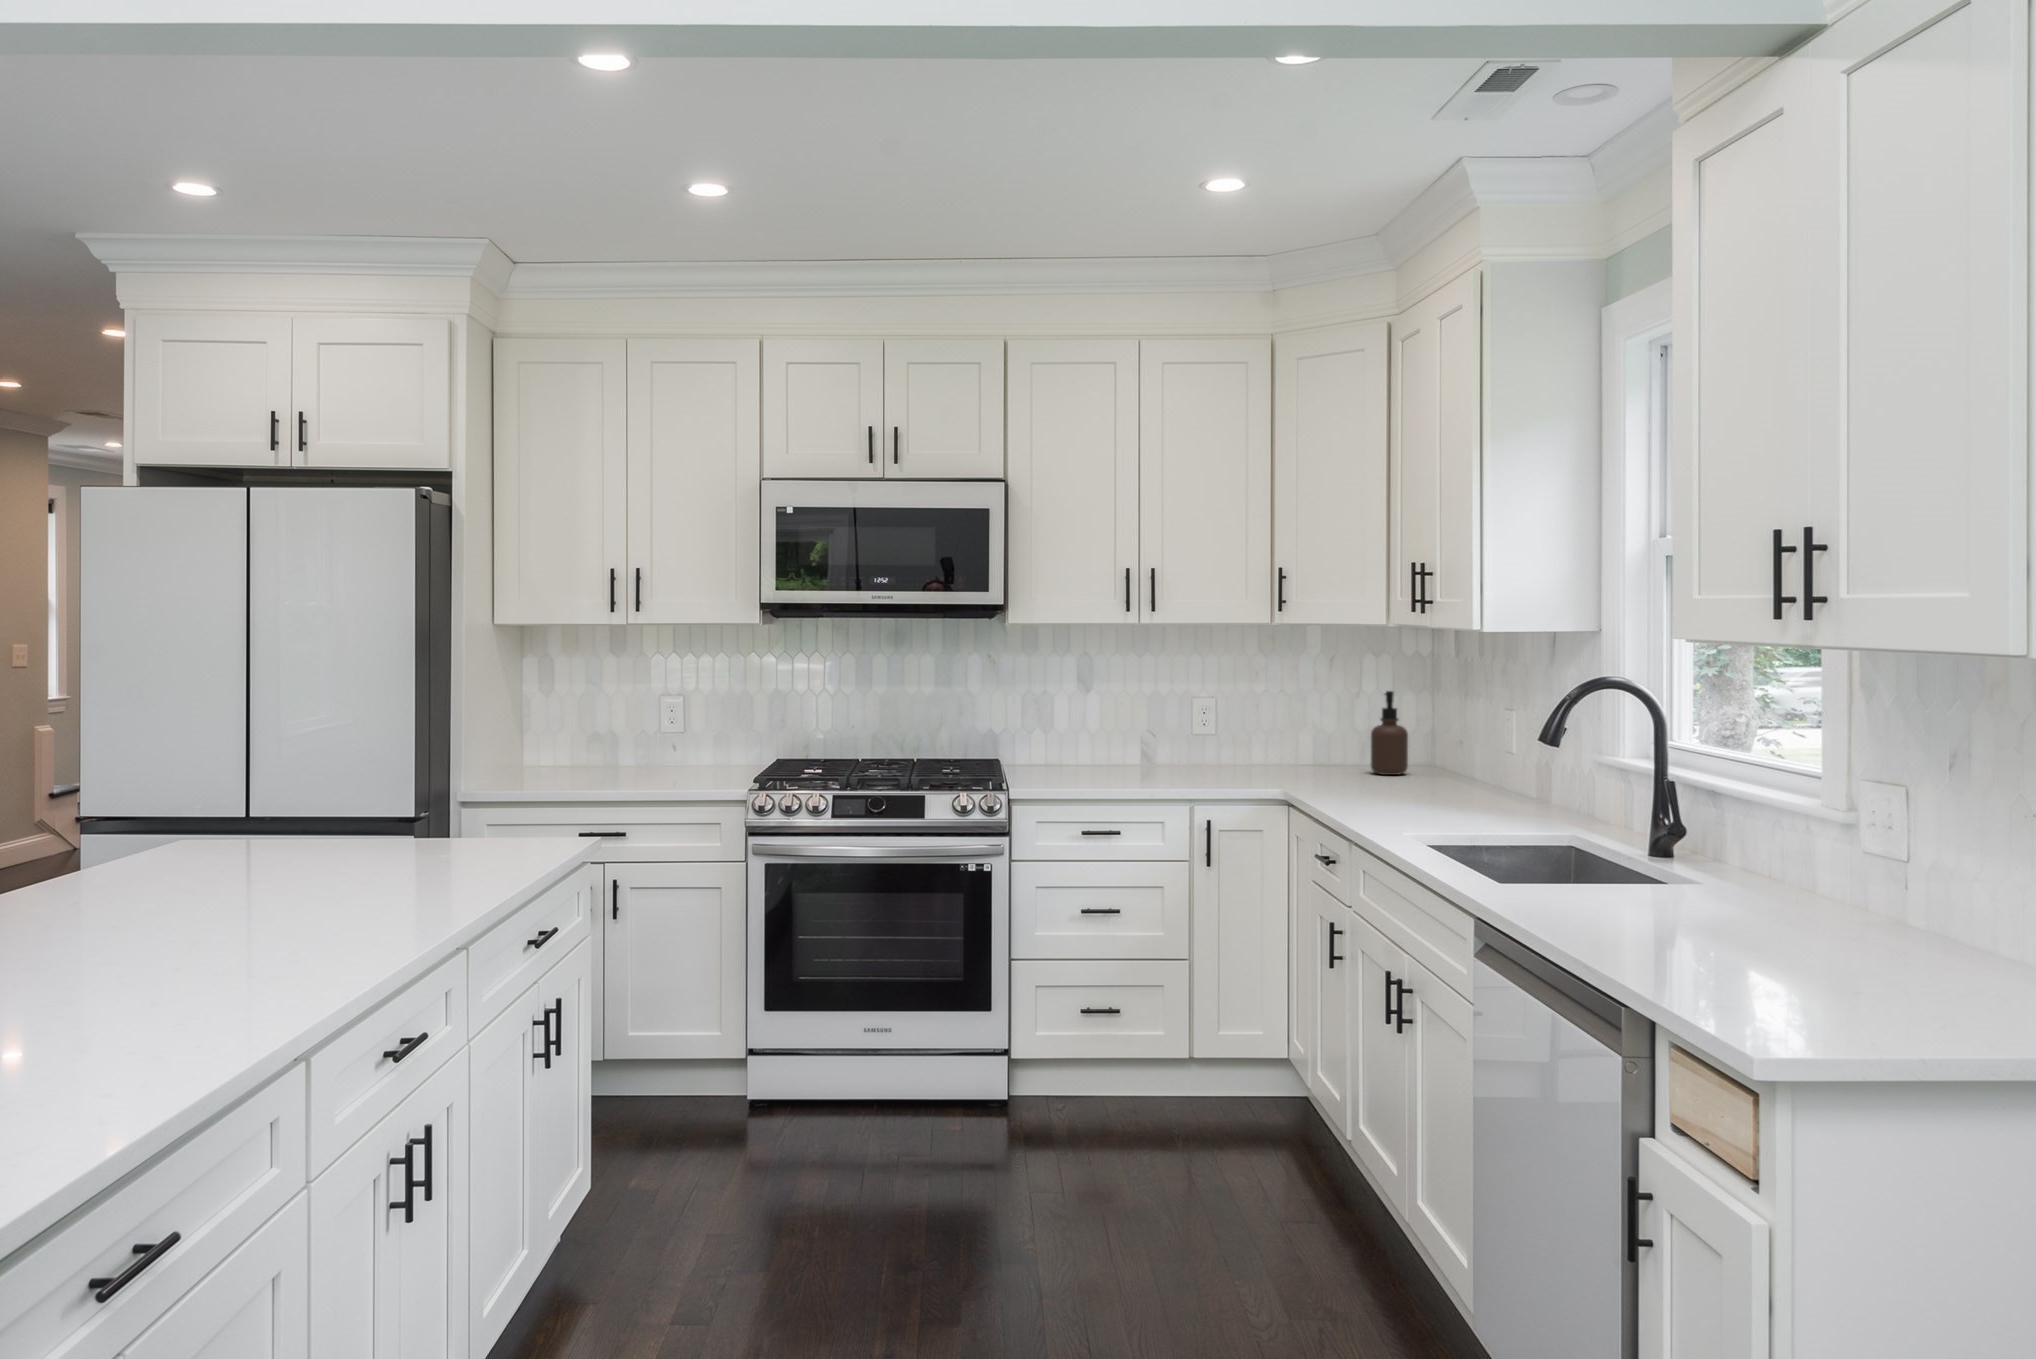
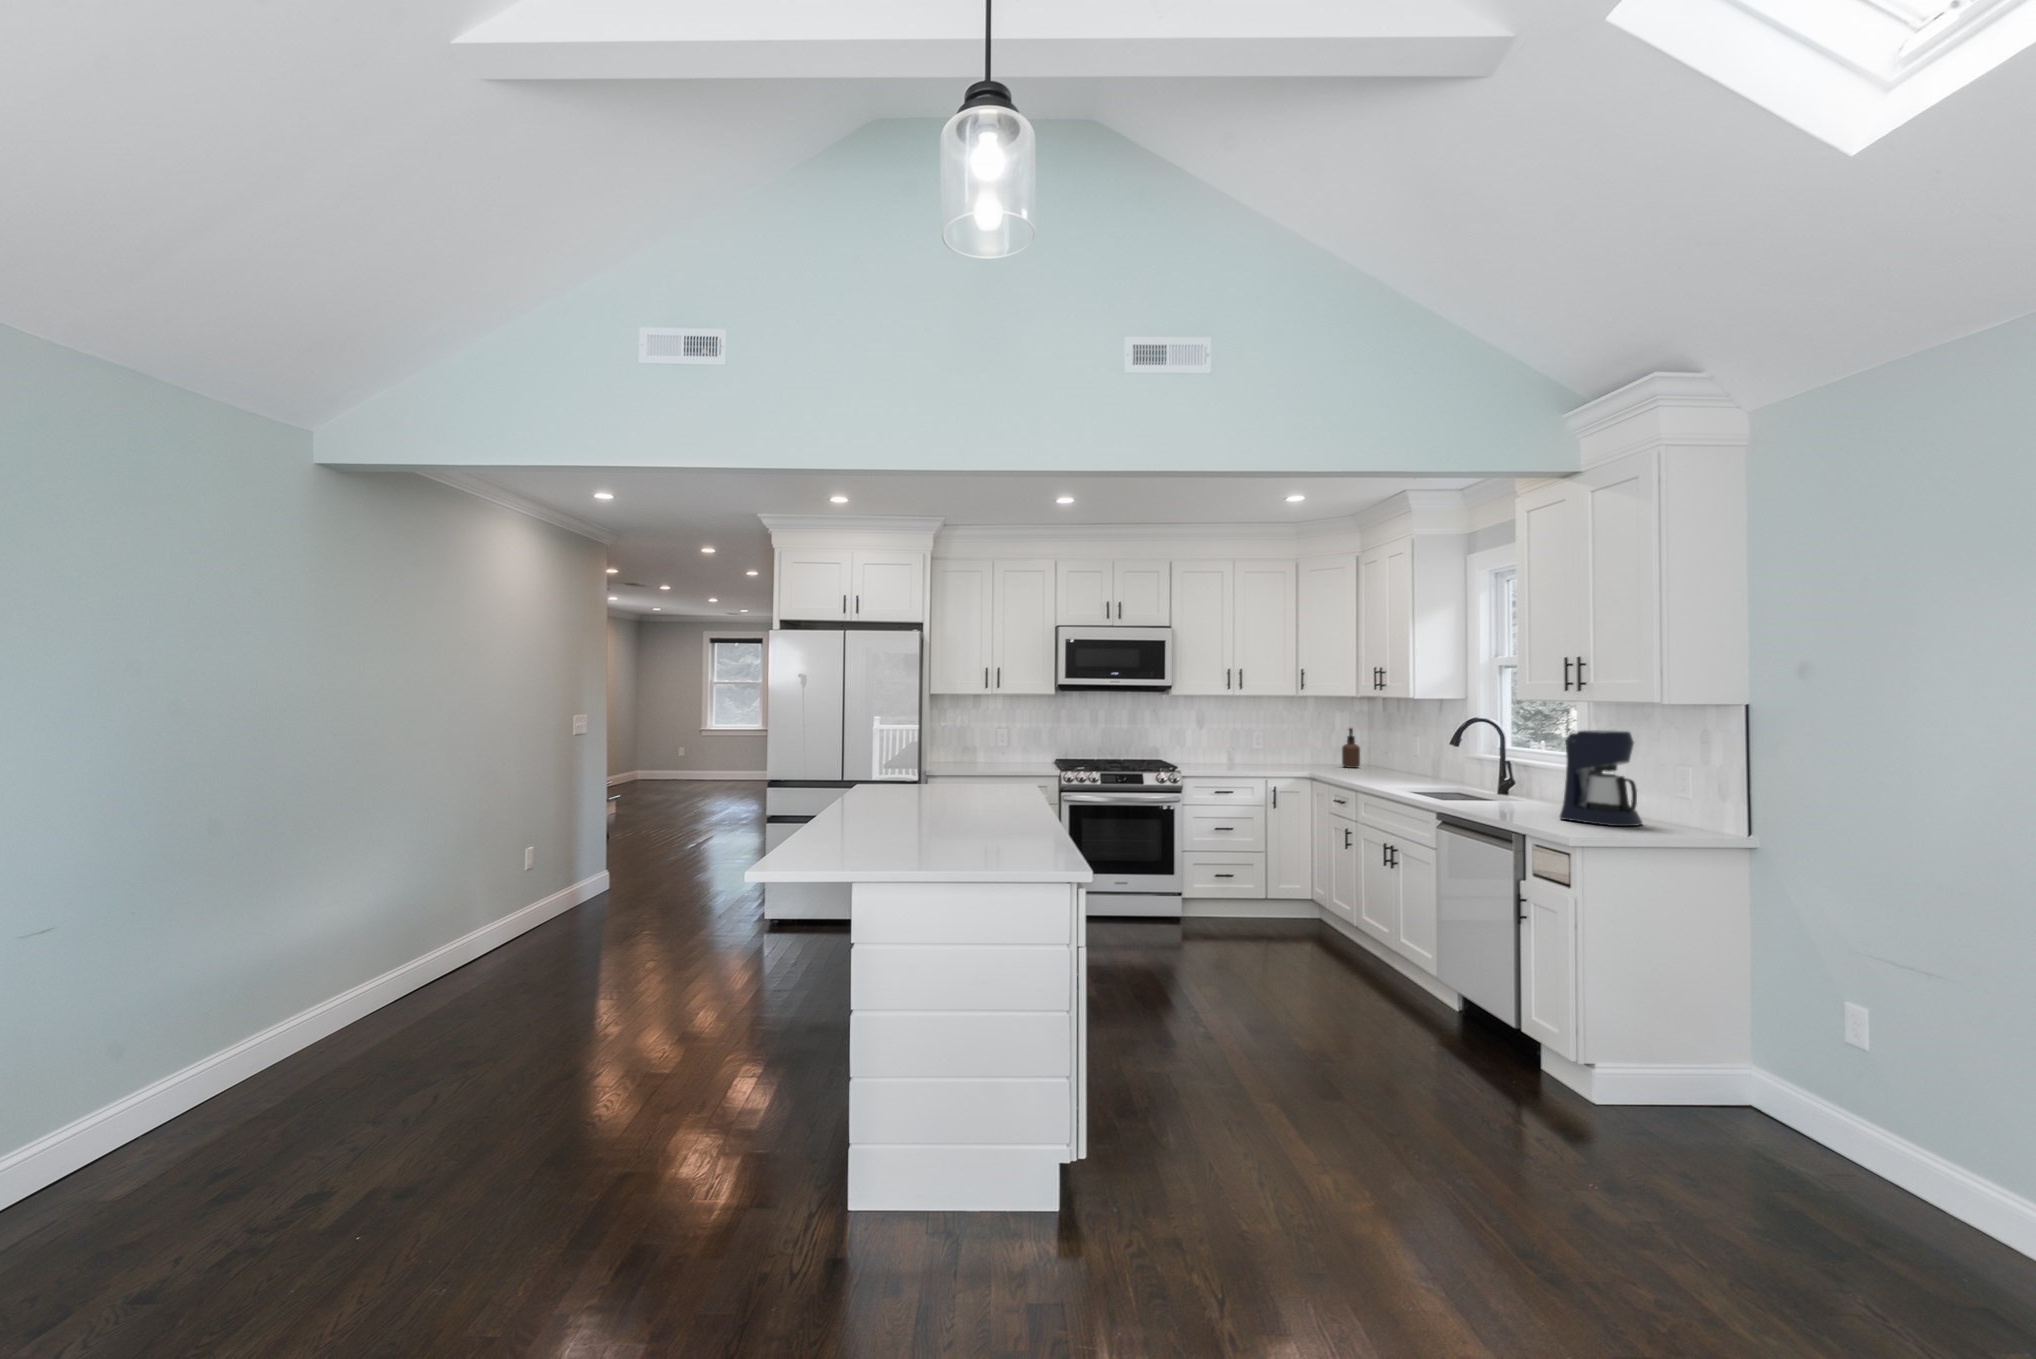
coffee maker: none [1745,728,1973,1010] -> present [1560,730,1642,826]

